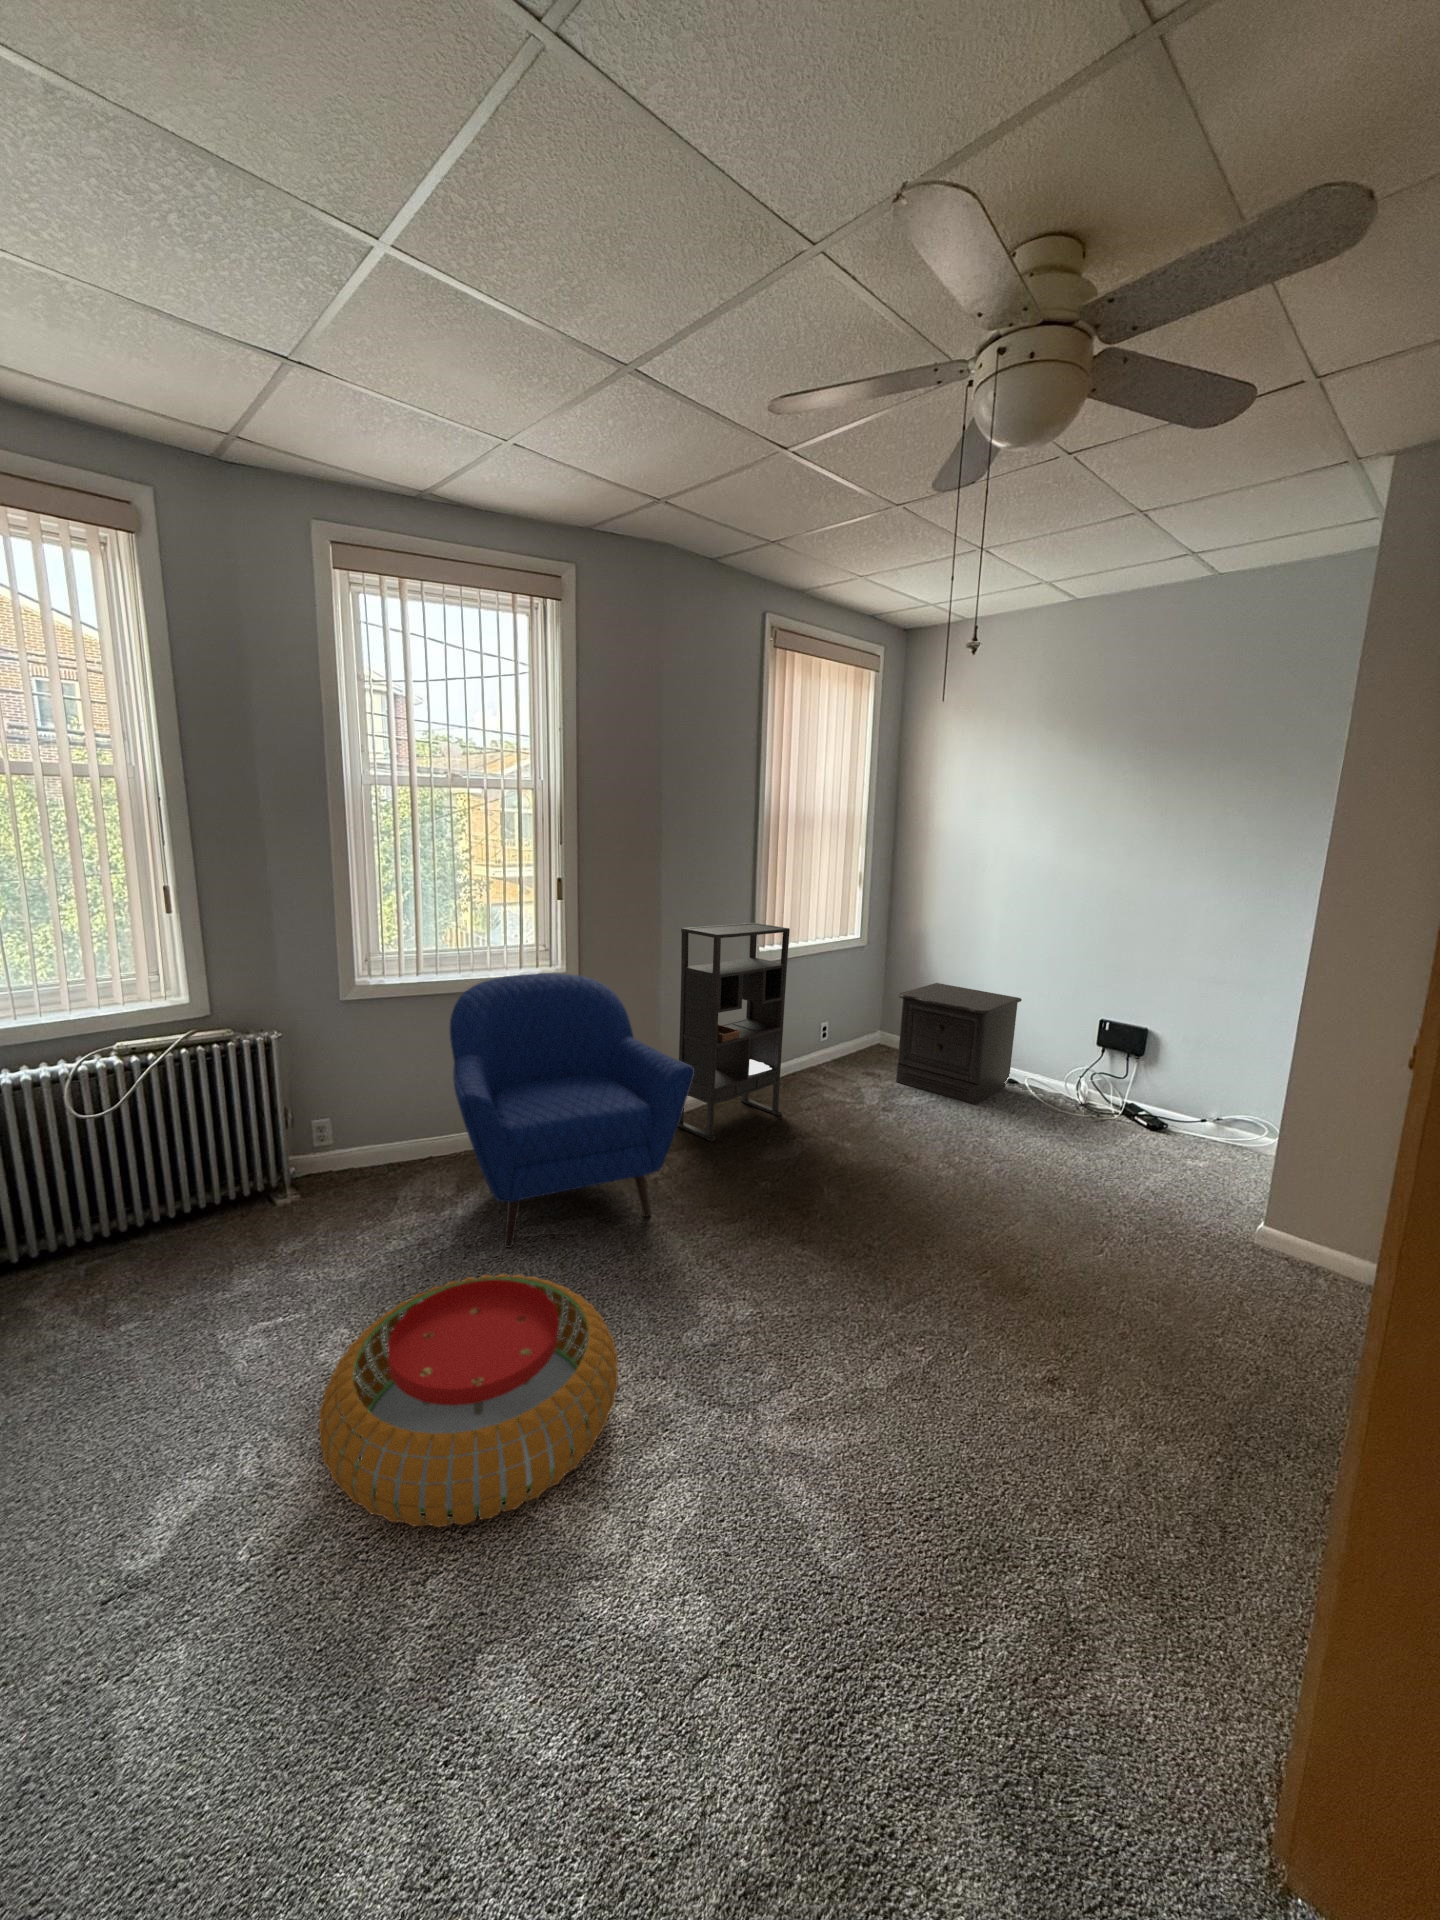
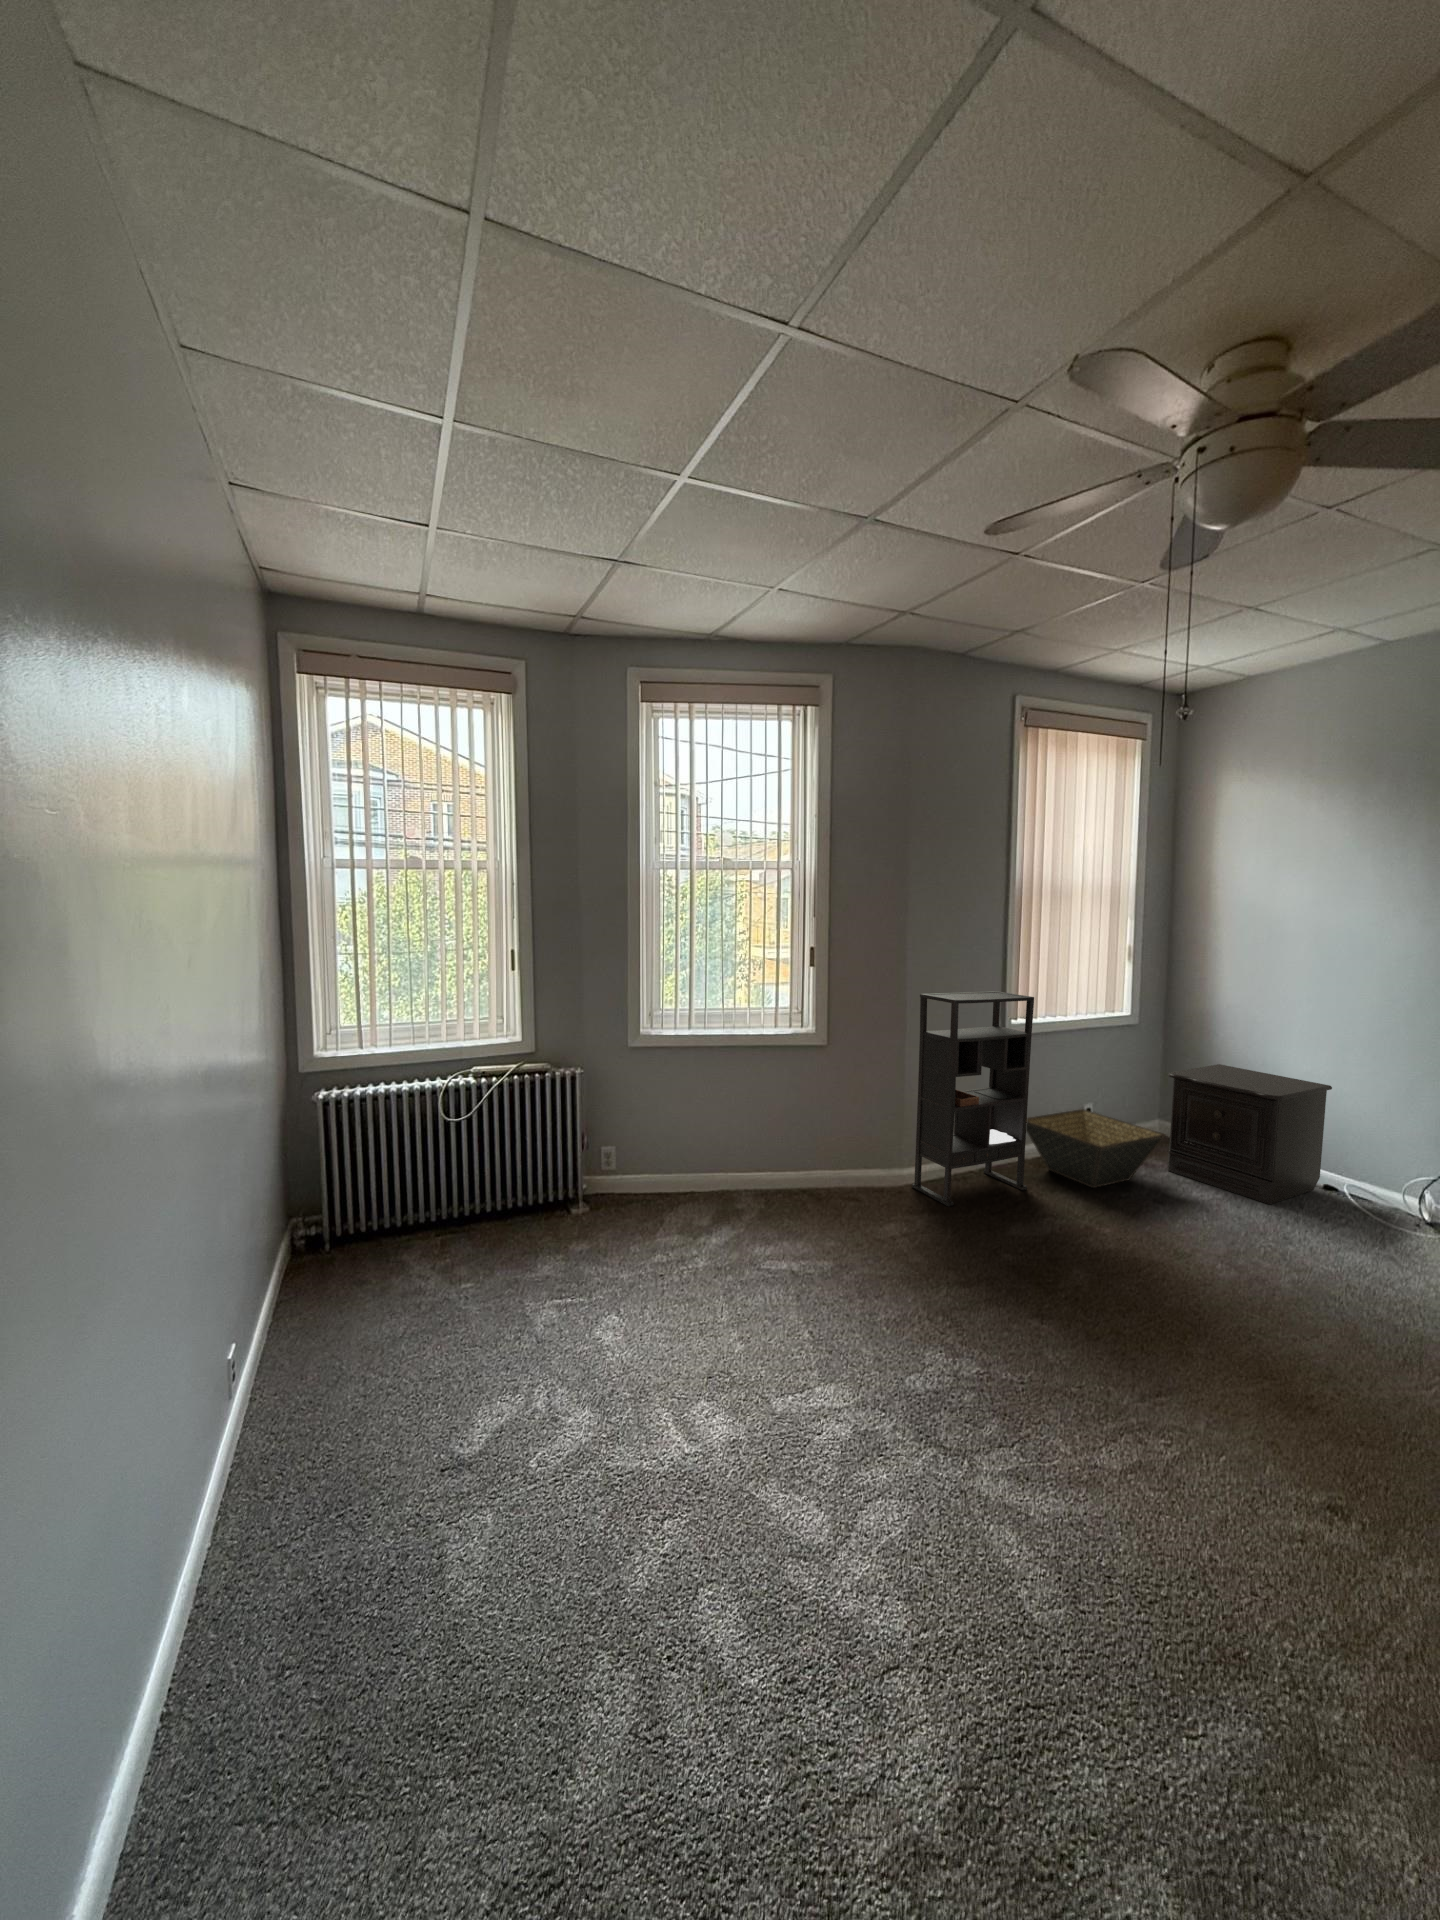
armchair: present [450,973,694,1248] -> none [708,1031,925,1272]
basket: none [773,1031,897,1106] -> present [1026,1109,1165,1188]
pouf: present [319,1274,618,1527] -> none [591,1283,836,1484]

